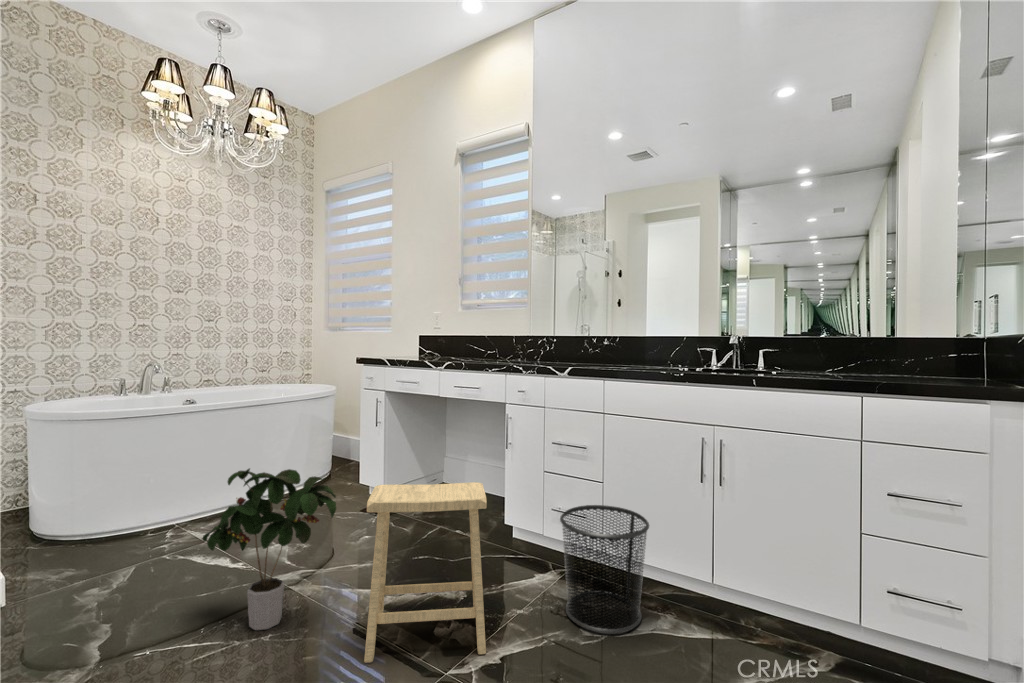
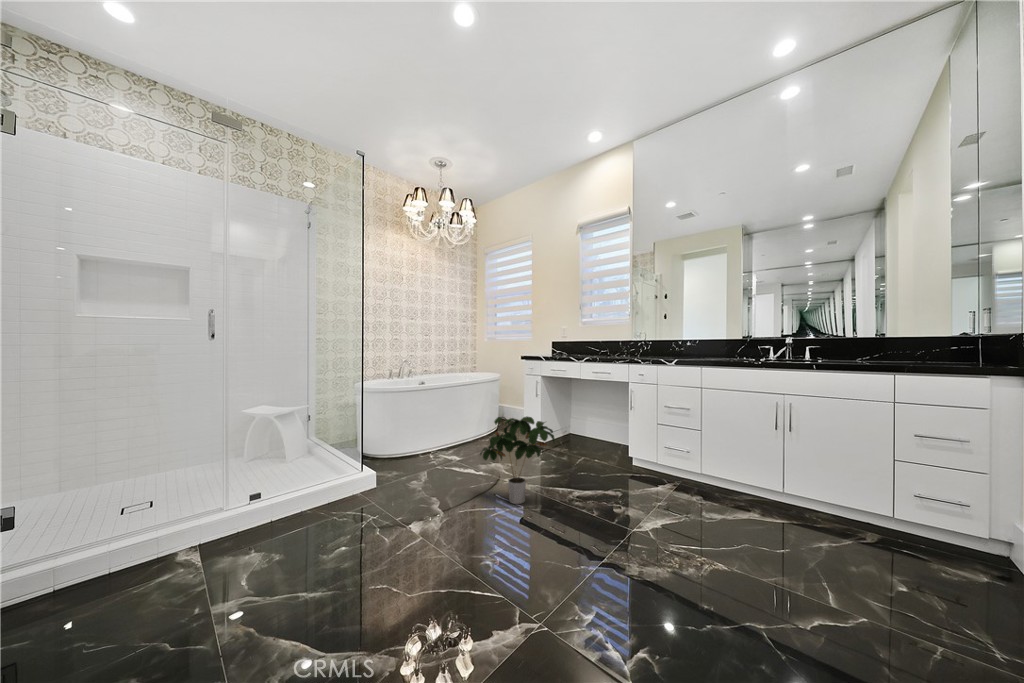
footstool: present [364,482,487,663] -> none [577,426,653,522]
waste bin: present [560,505,649,634] -> none [683,442,744,516]

